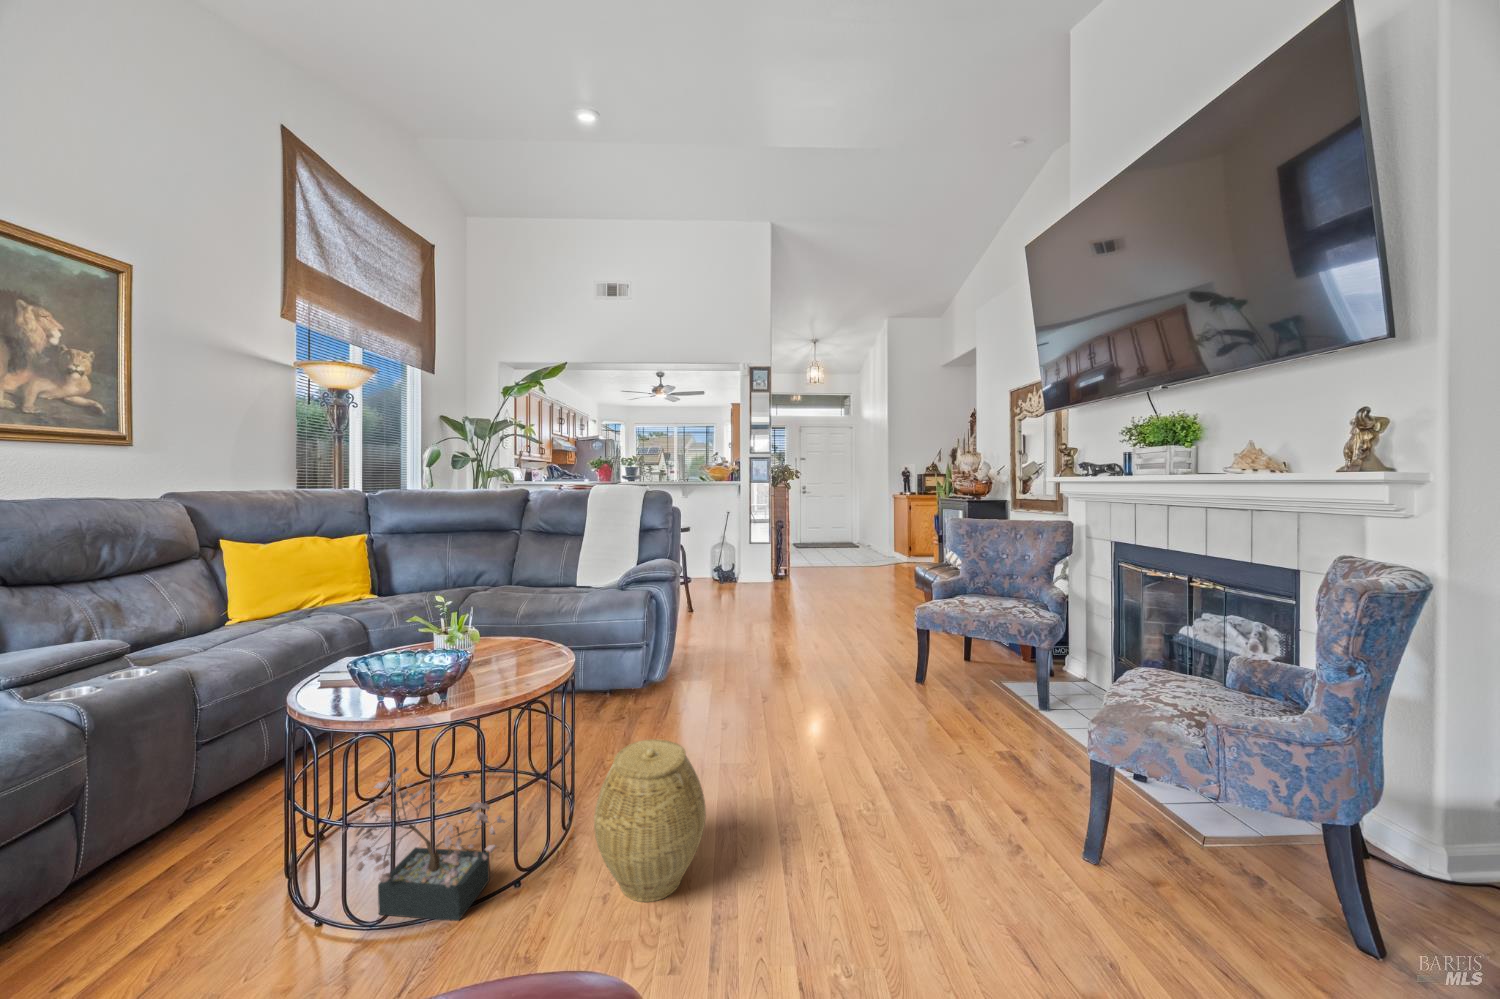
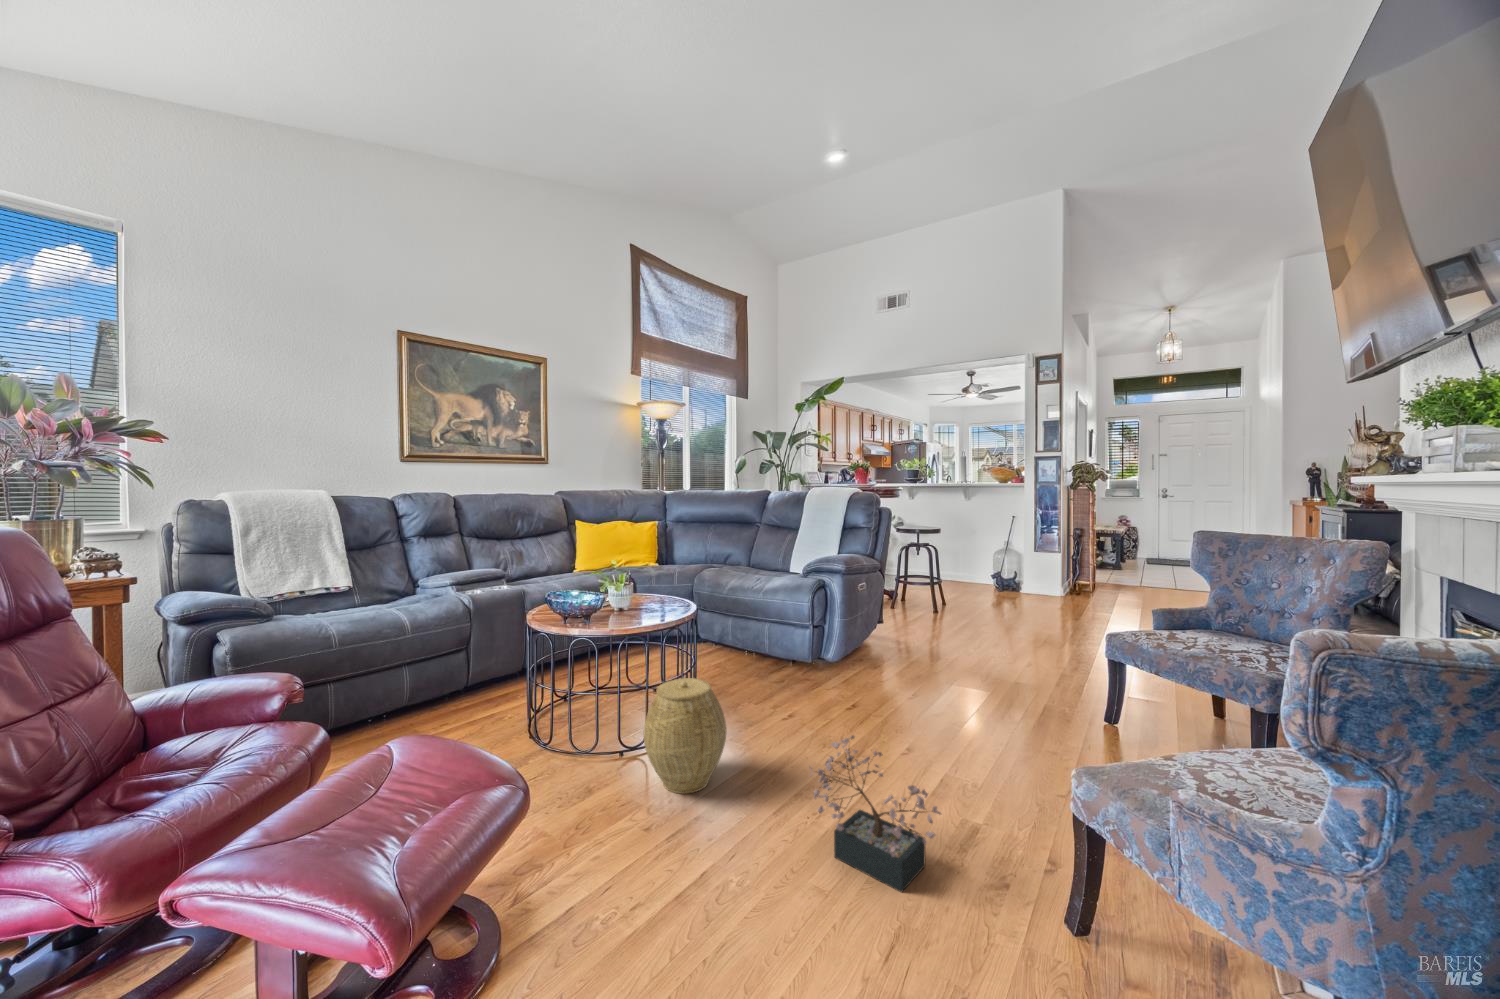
decorative plant: present [342,768,506,921] -> present [809,735,941,892]

